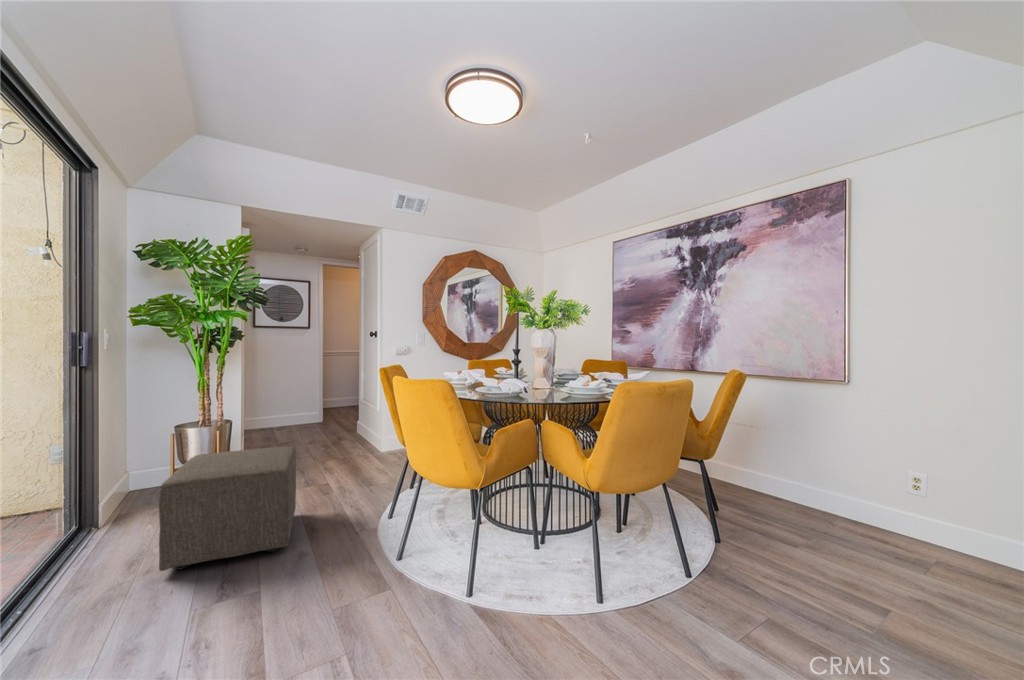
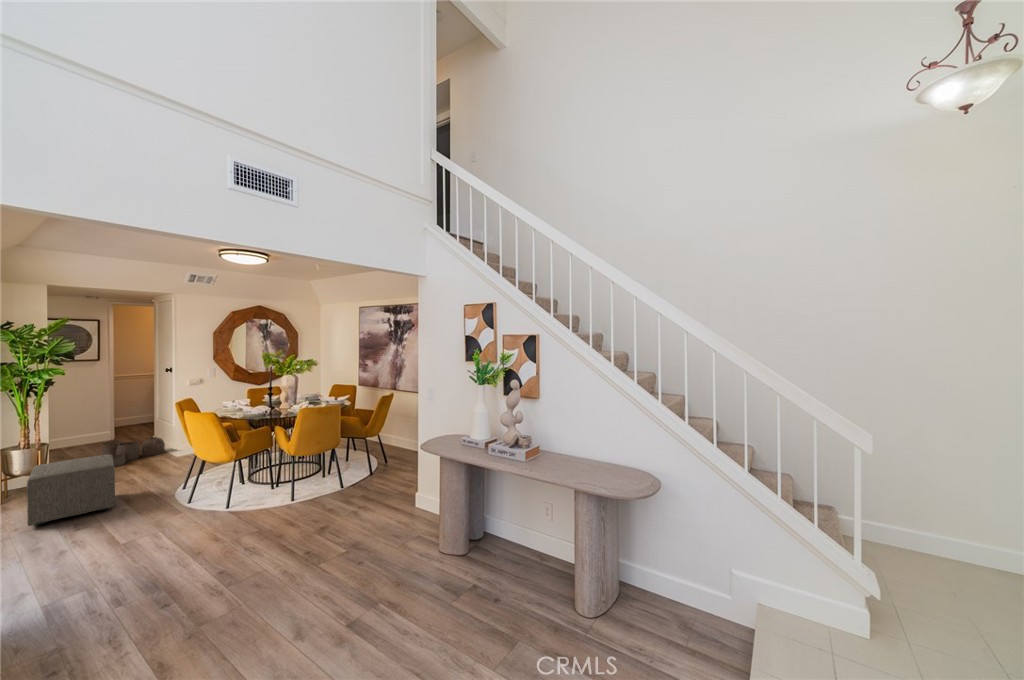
woven basket: none [299,421,367,461] -> present [102,436,165,467]

